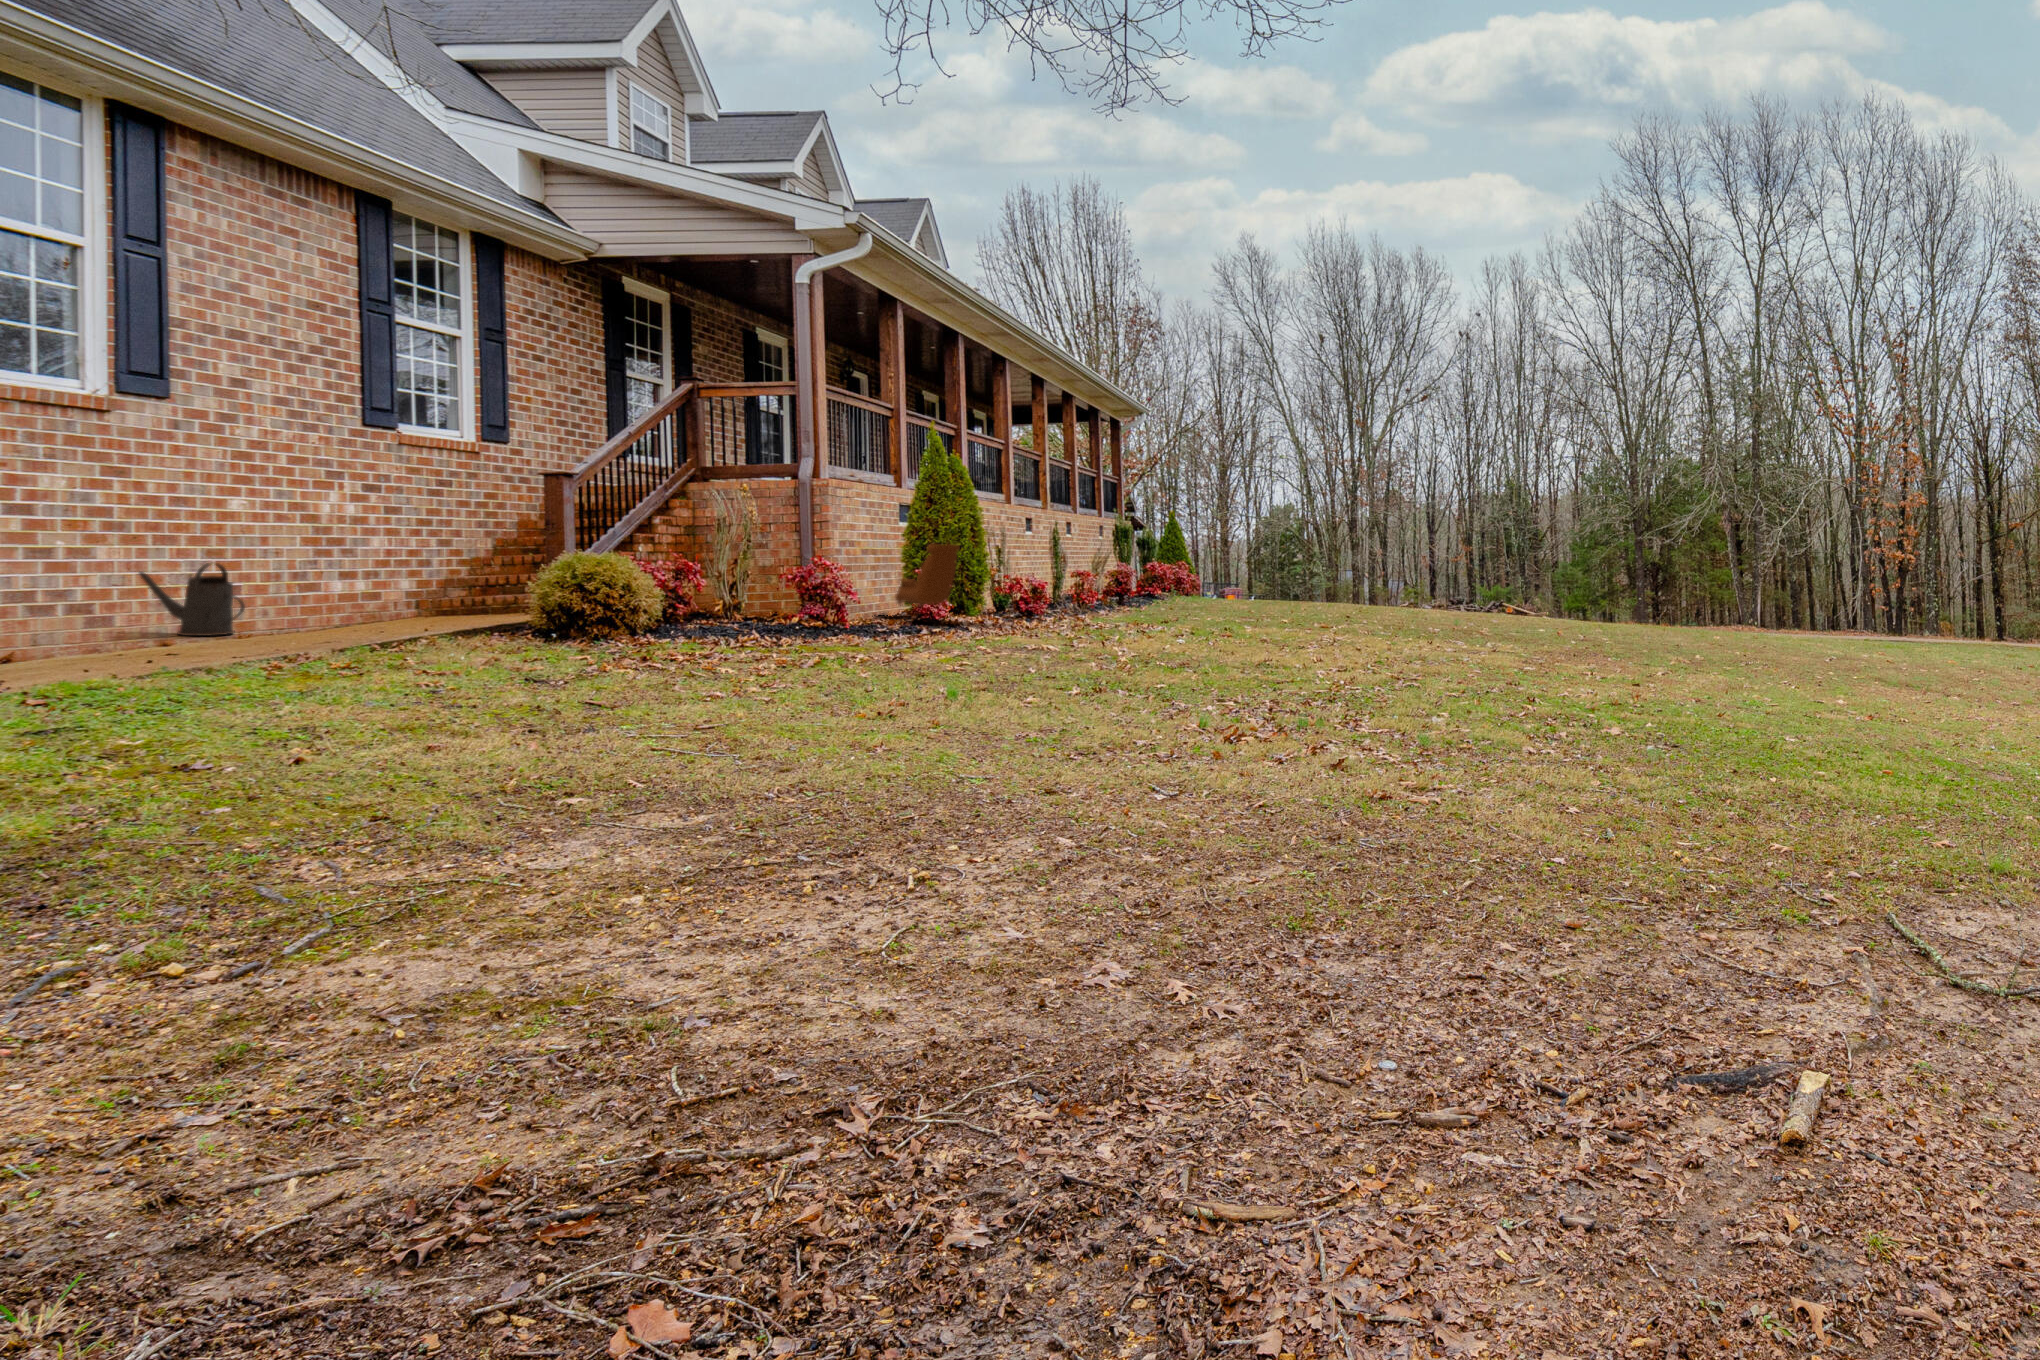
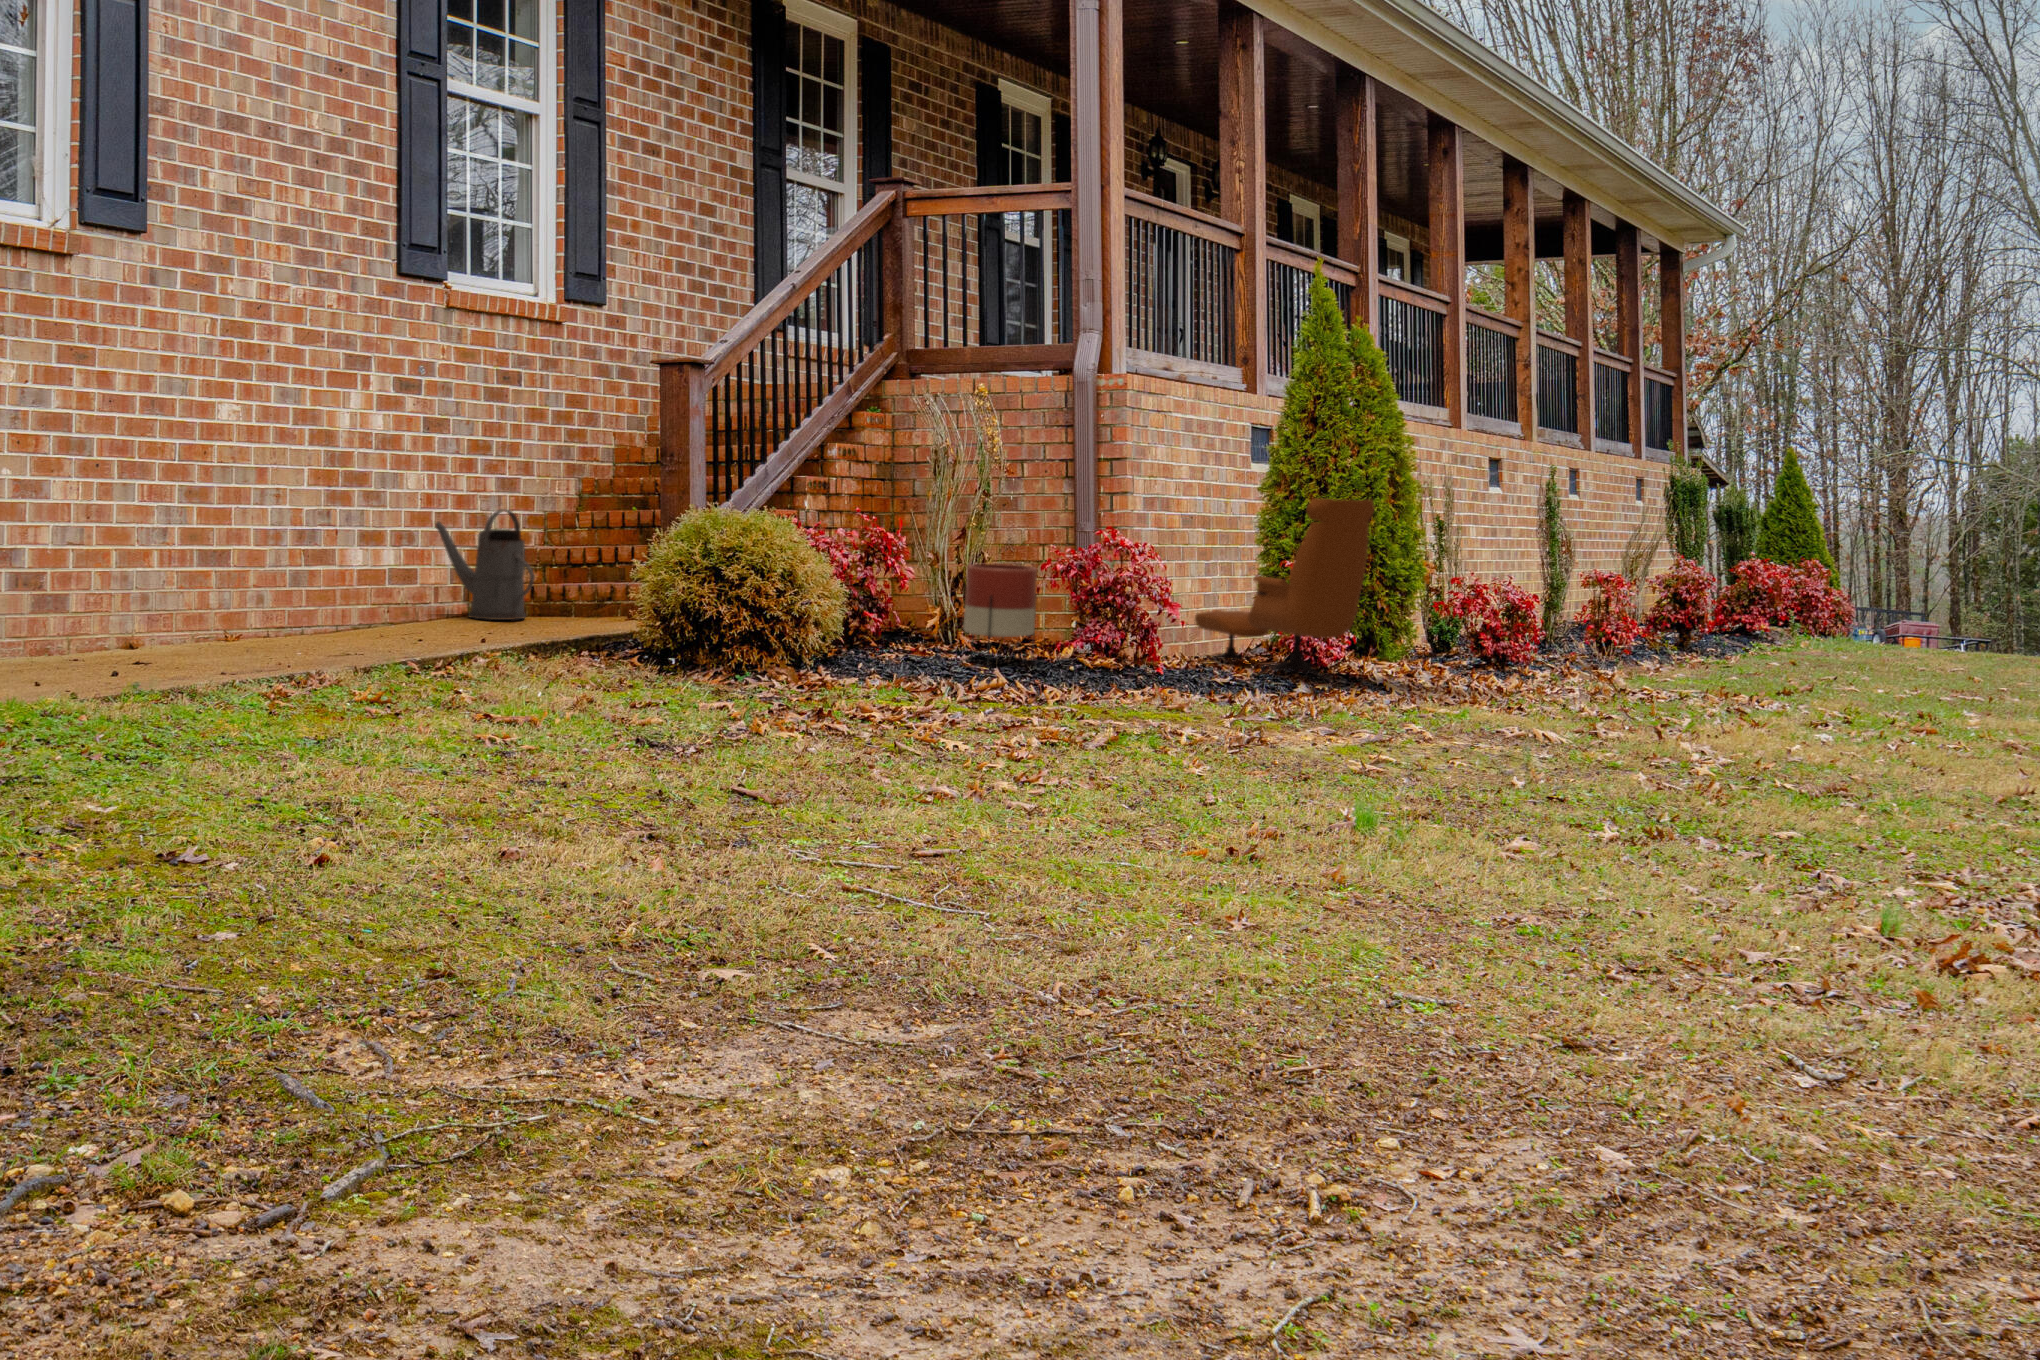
watering can: present [139,563,245,636] -> present [435,509,535,620]
planter: none [739,575,782,624] -> present [963,564,1037,660]

